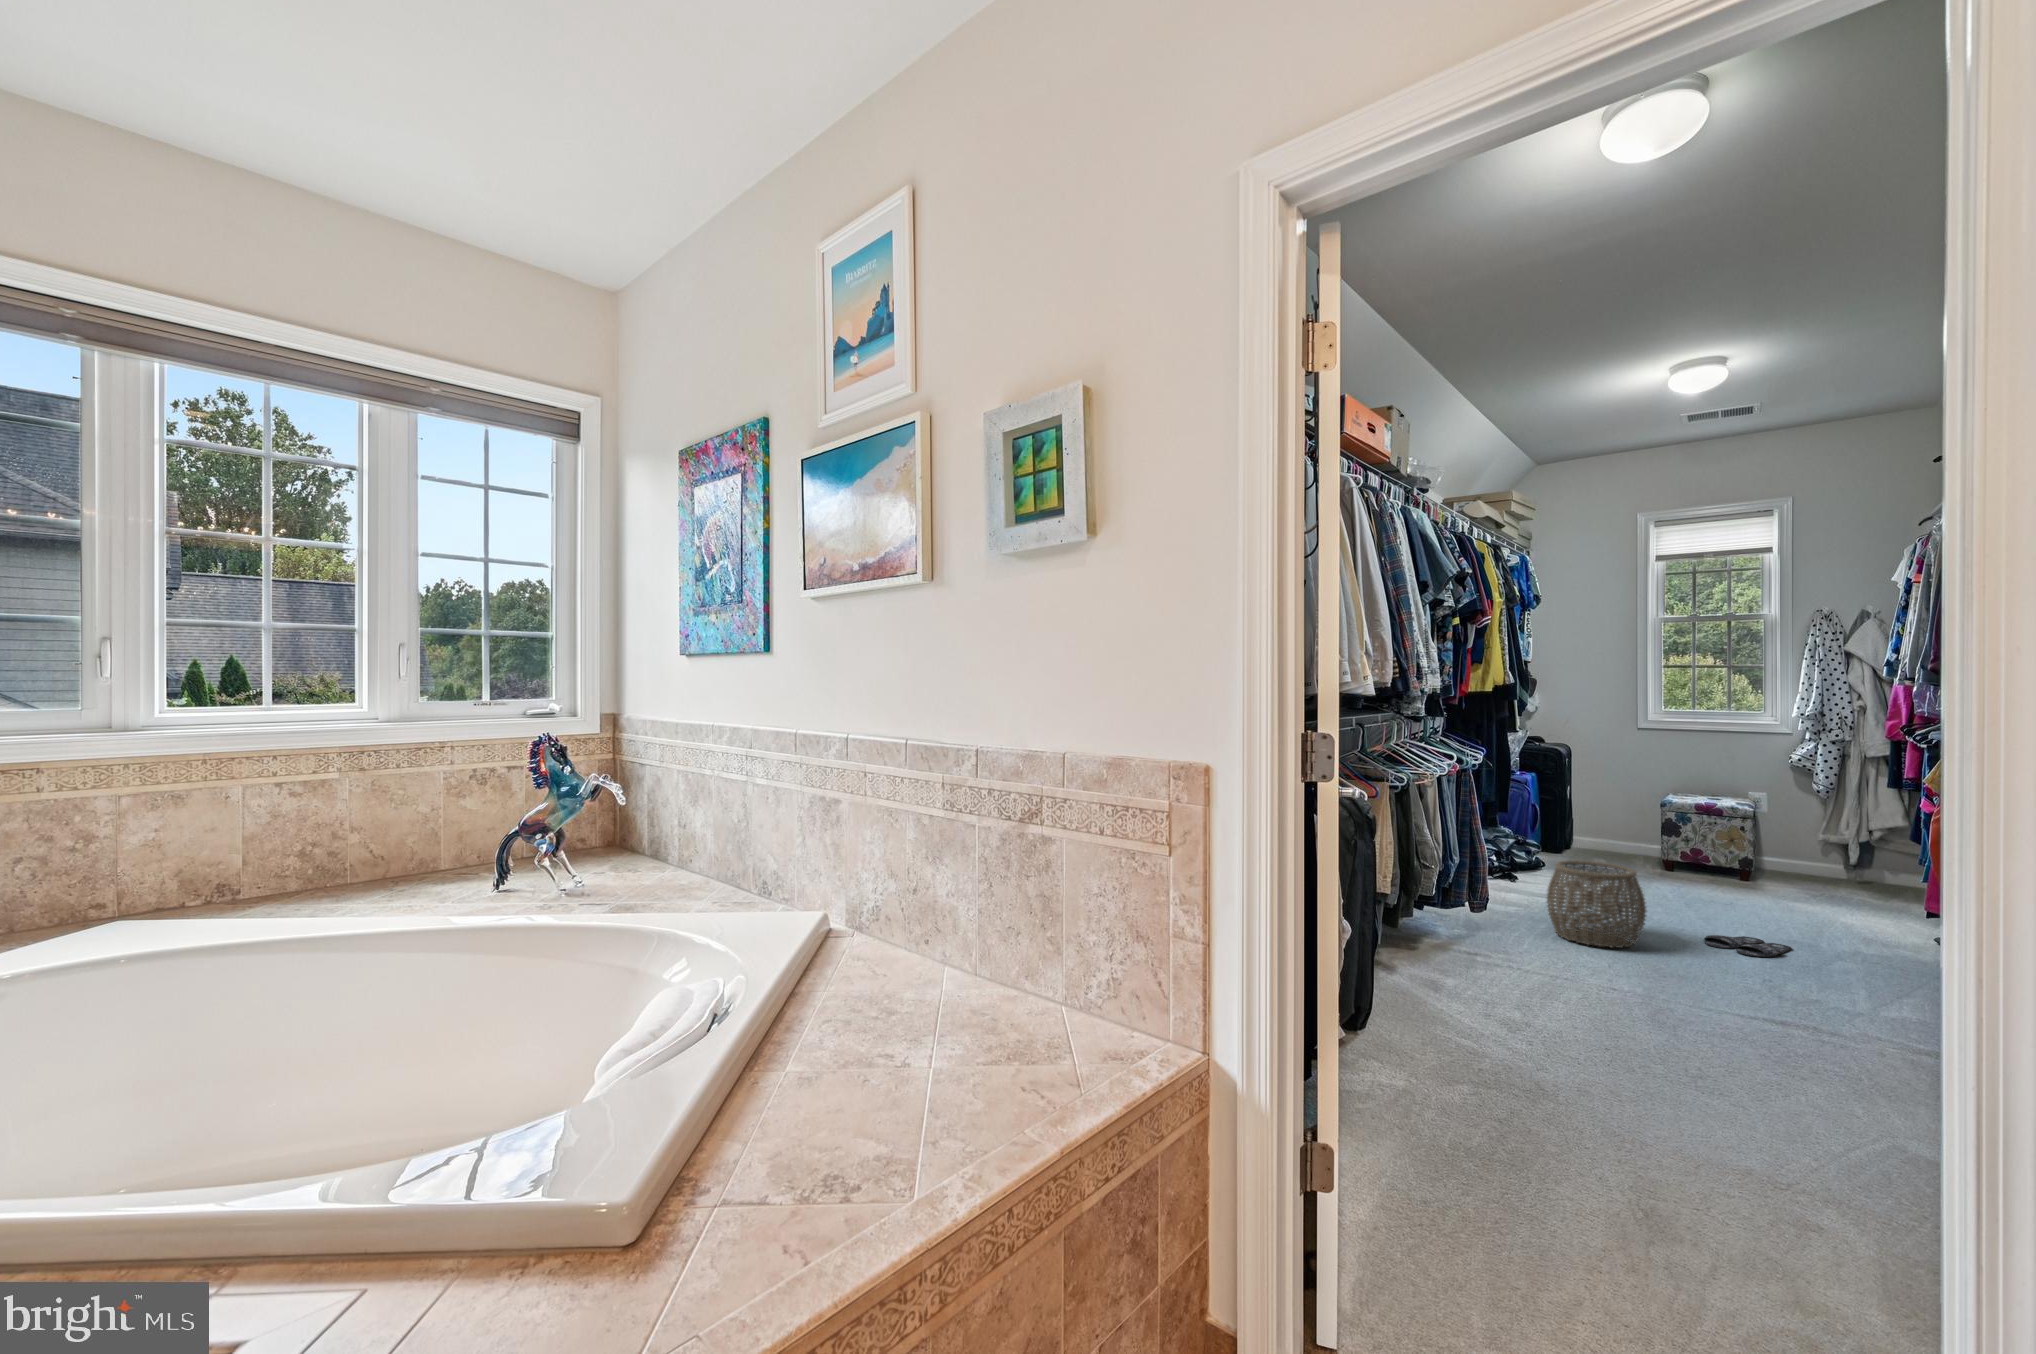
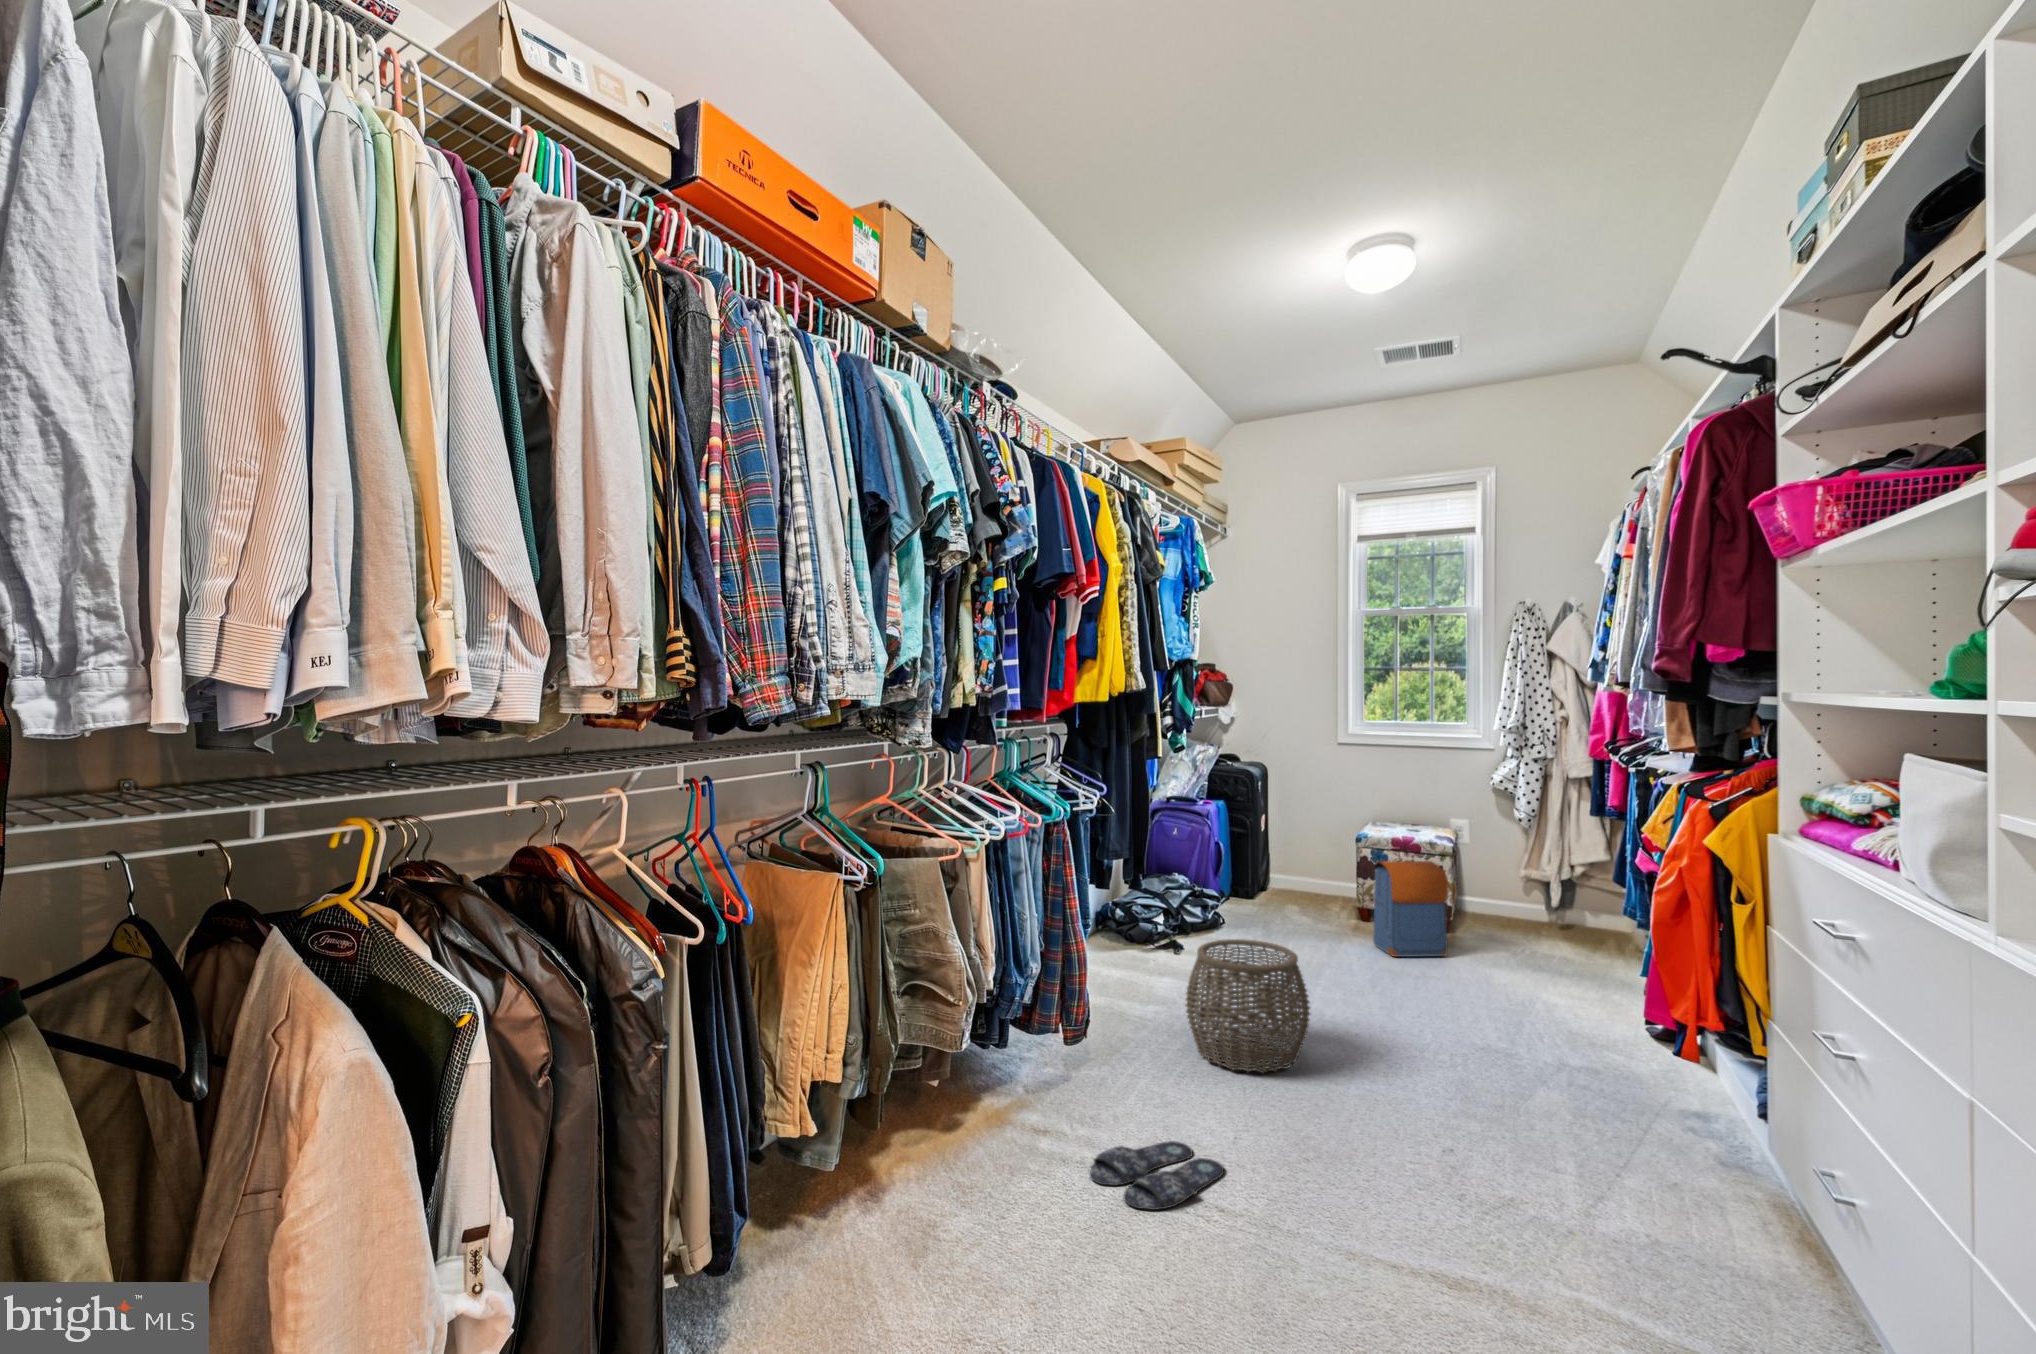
backpack: none [1682,819,1752,895] -> present [1373,861,1448,957]
slippers: present [1704,935,1792,957] -> present [1090,1141,1224,1210]

